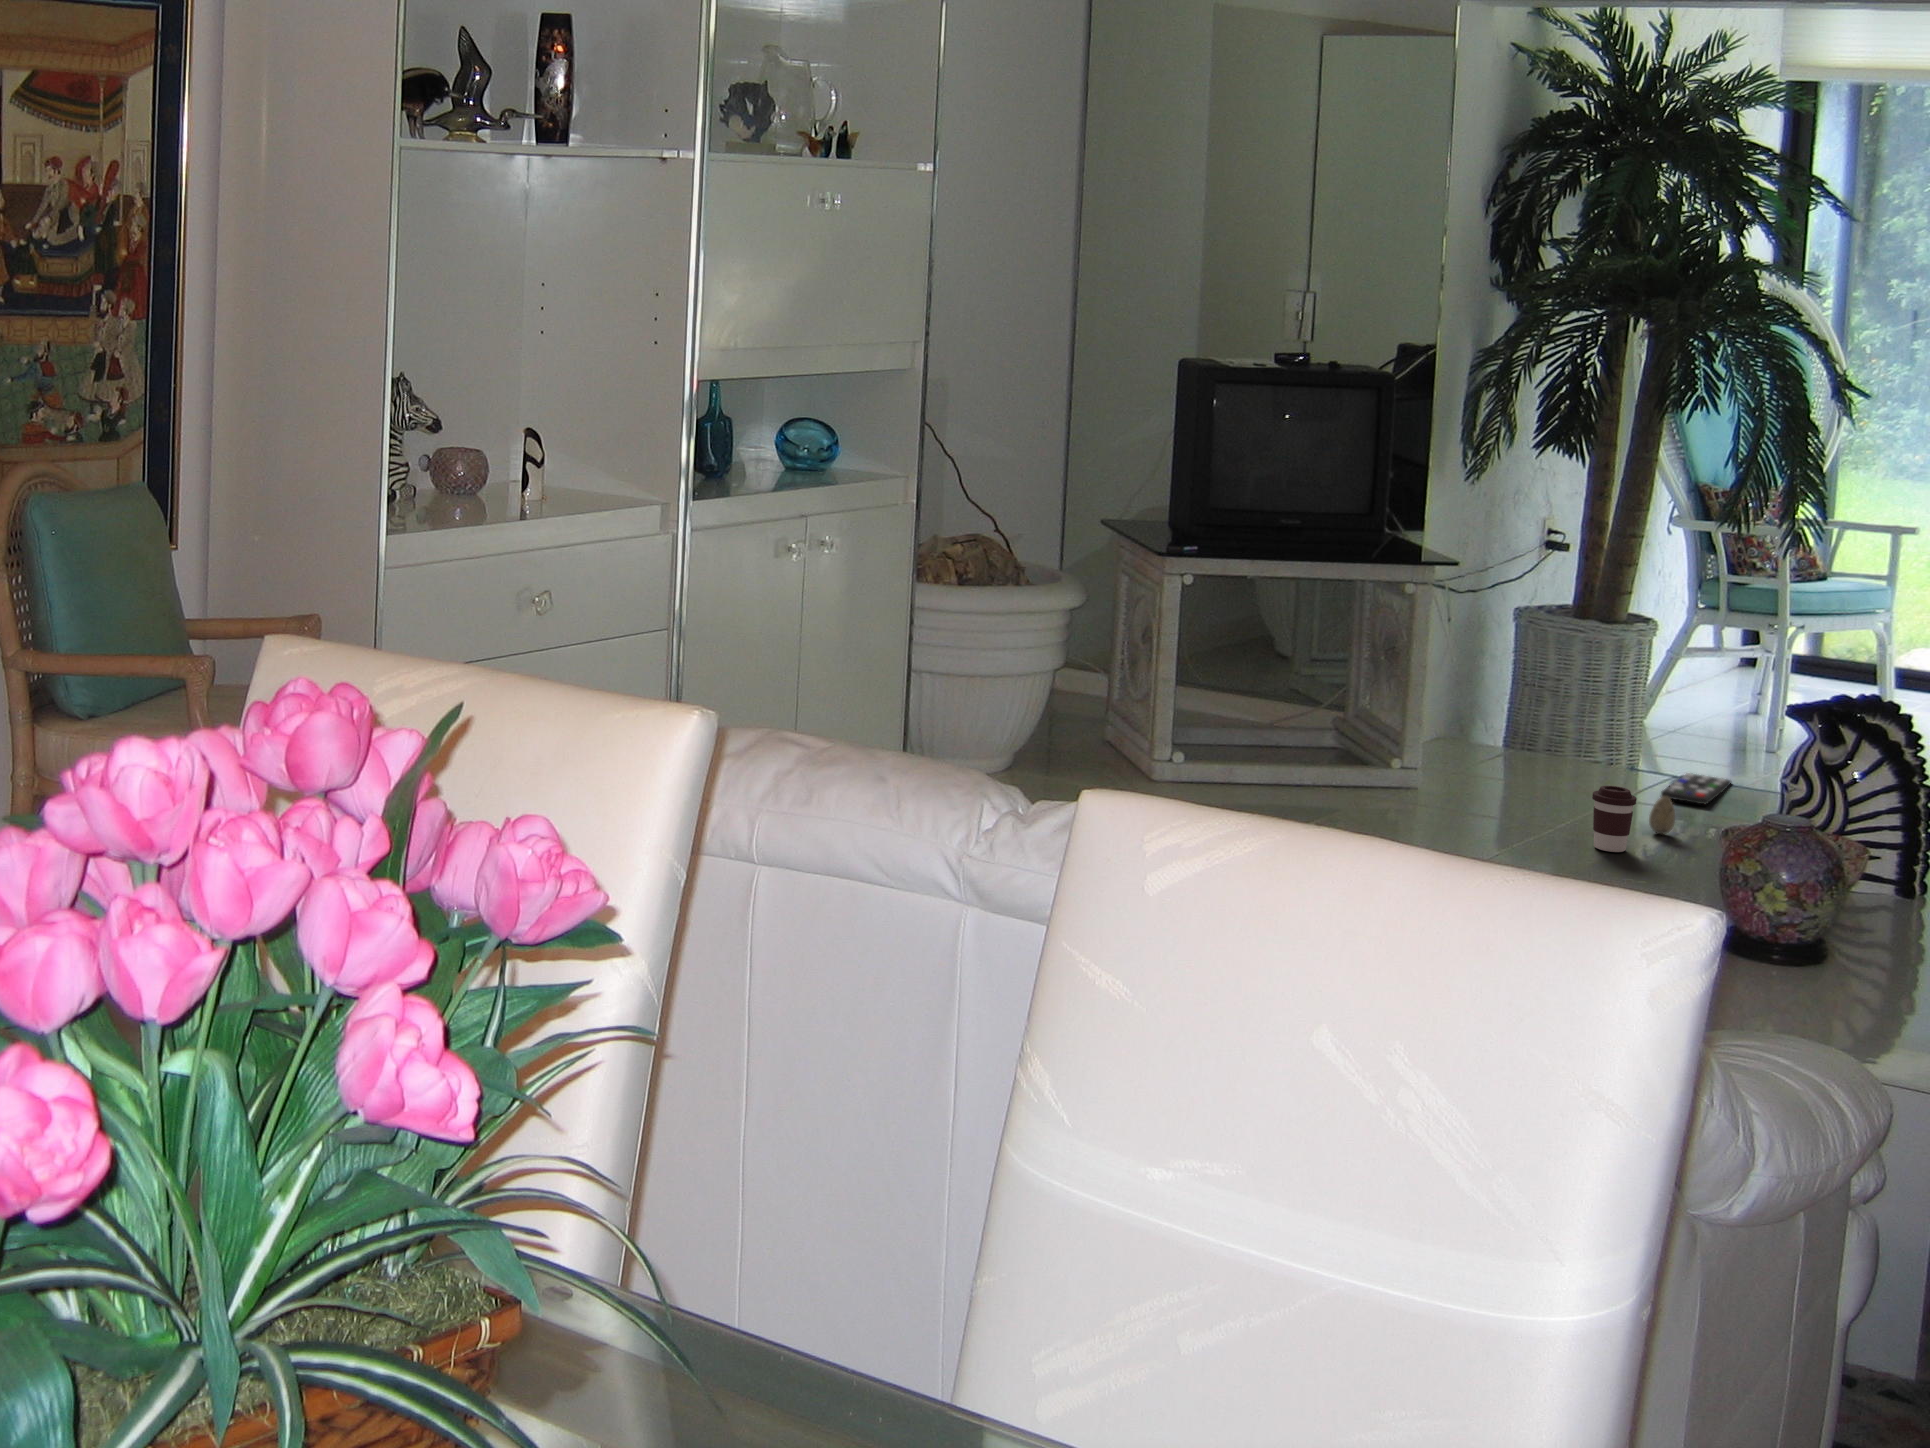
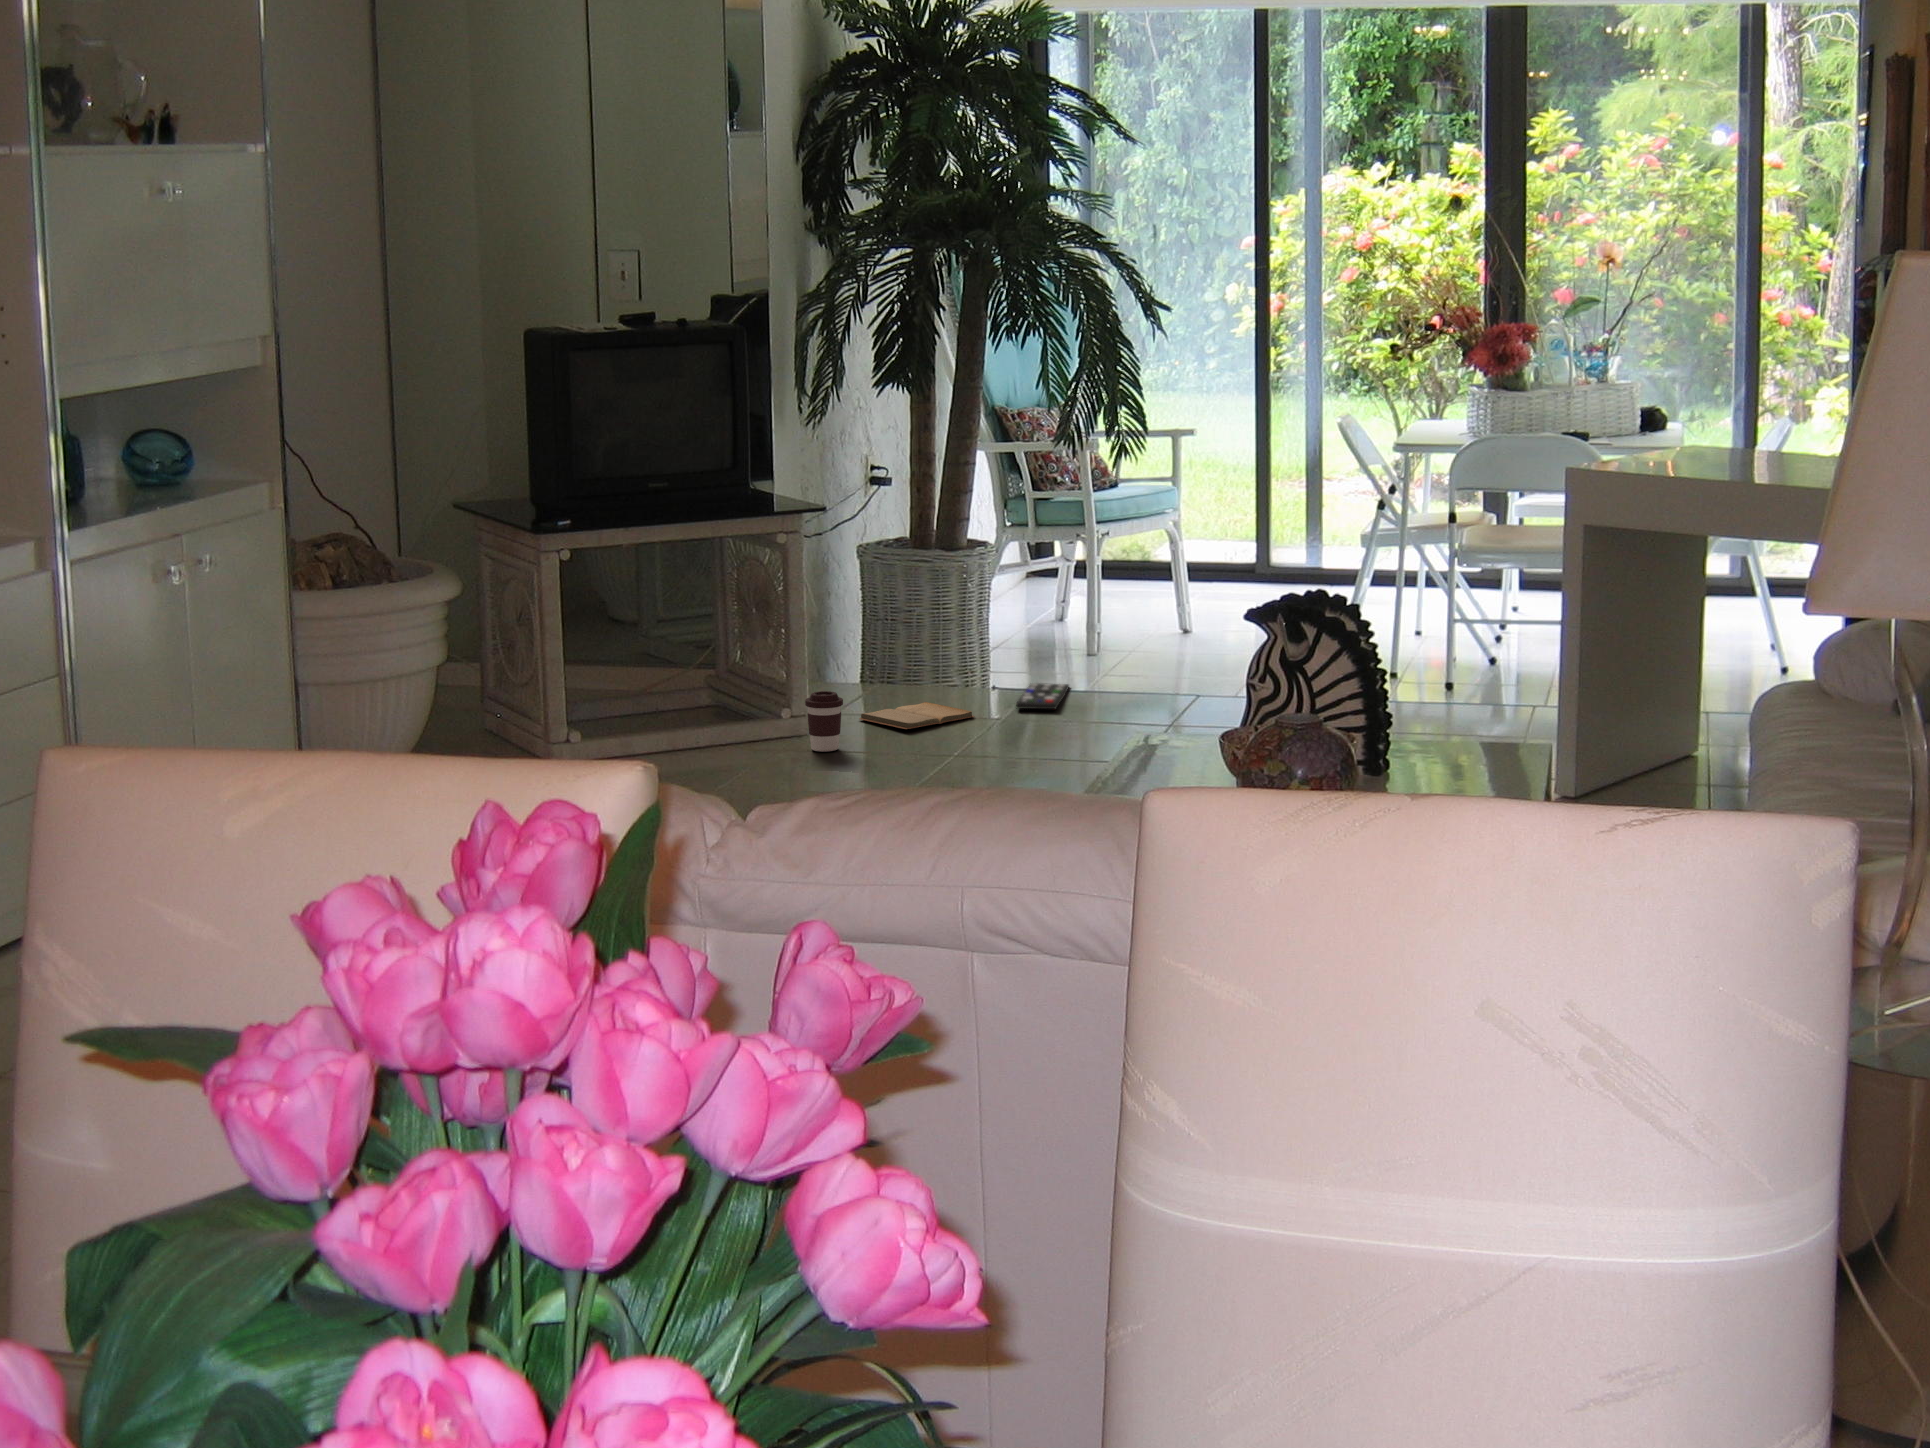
book: none [1484,775,1612,800] -> present [859,702,974,729]
coffee cup: present [1592,786,1637,852] -> present [805,691,843,752]
decorative egg: present [1649,796,1675,834] -> none [1016,706,1038,742]

